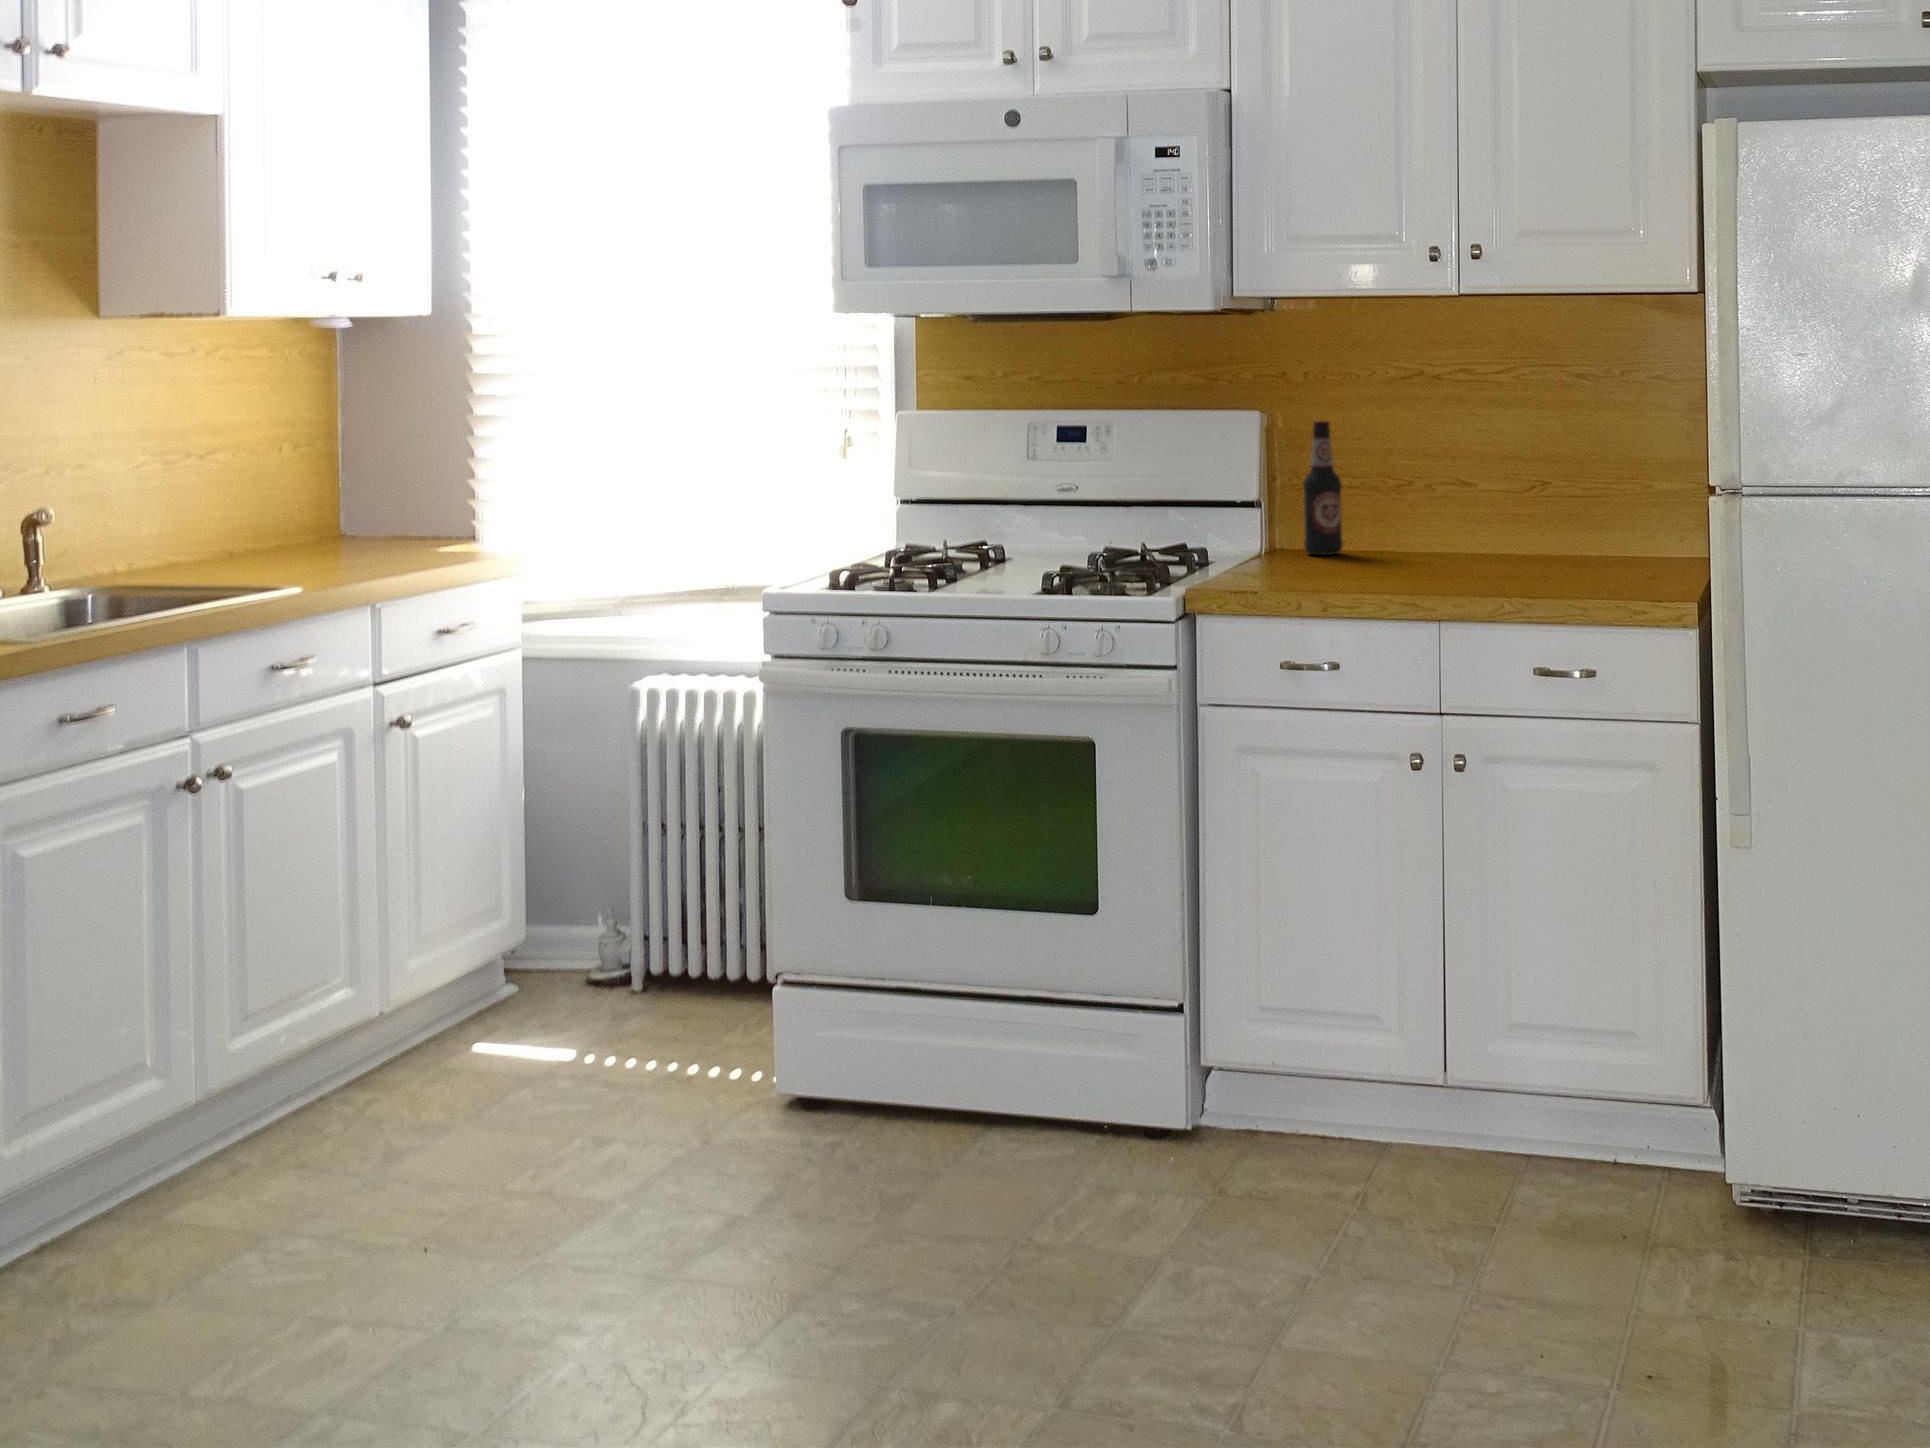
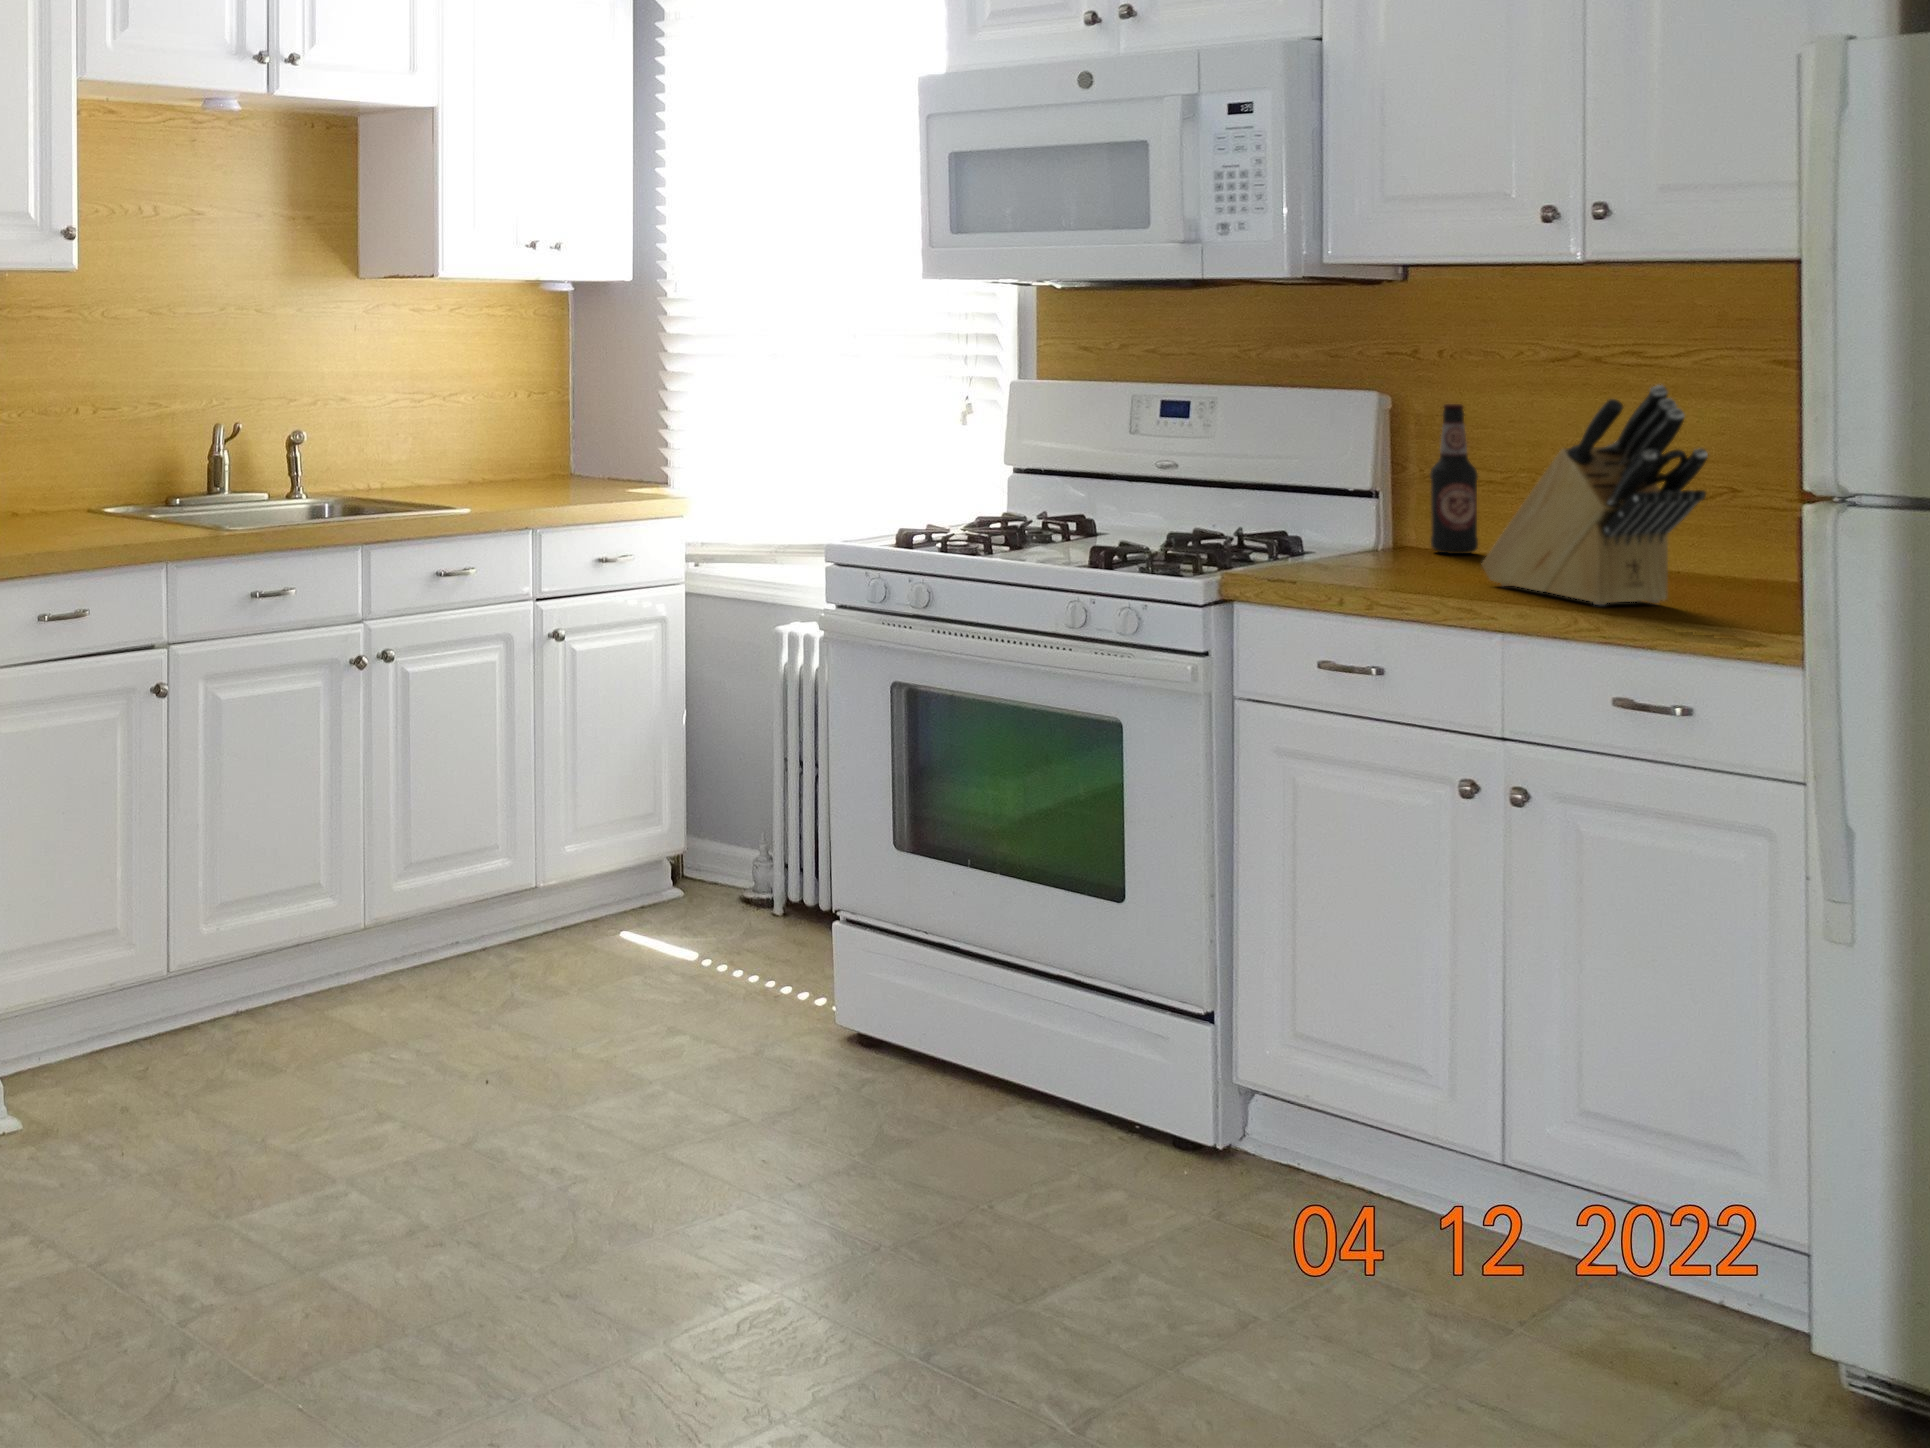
knife block: none [1389,402,1585,592] -> present [1482,385,1708,605]

